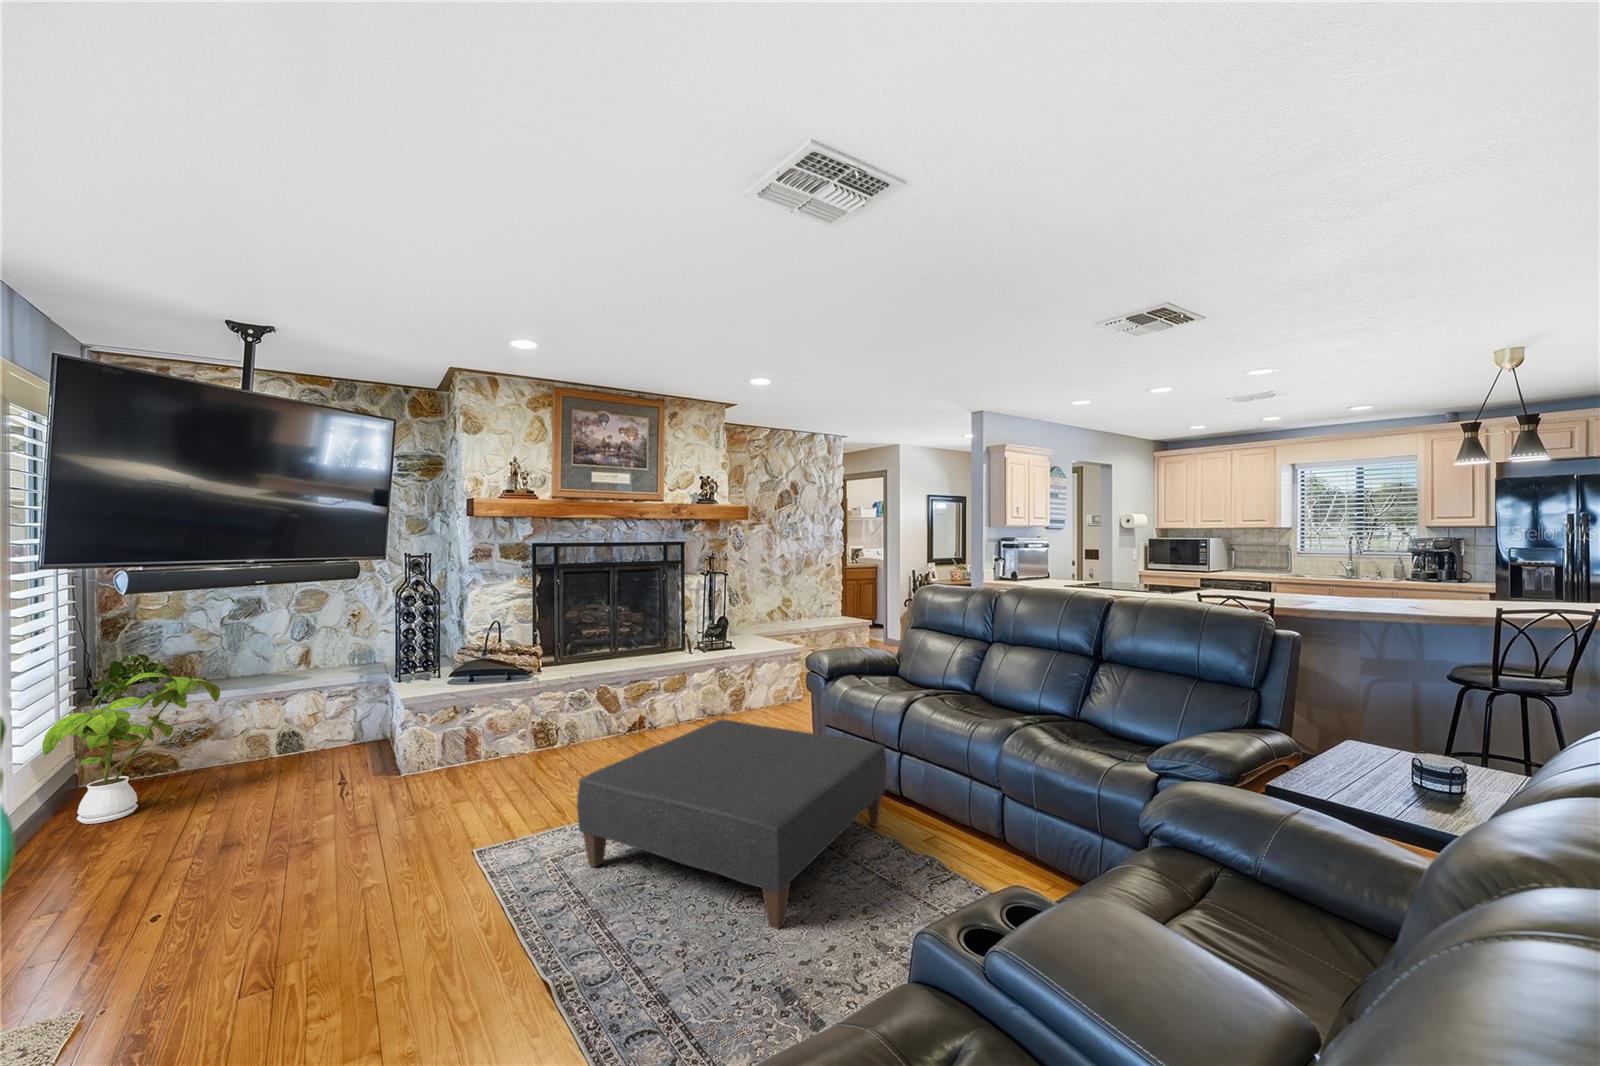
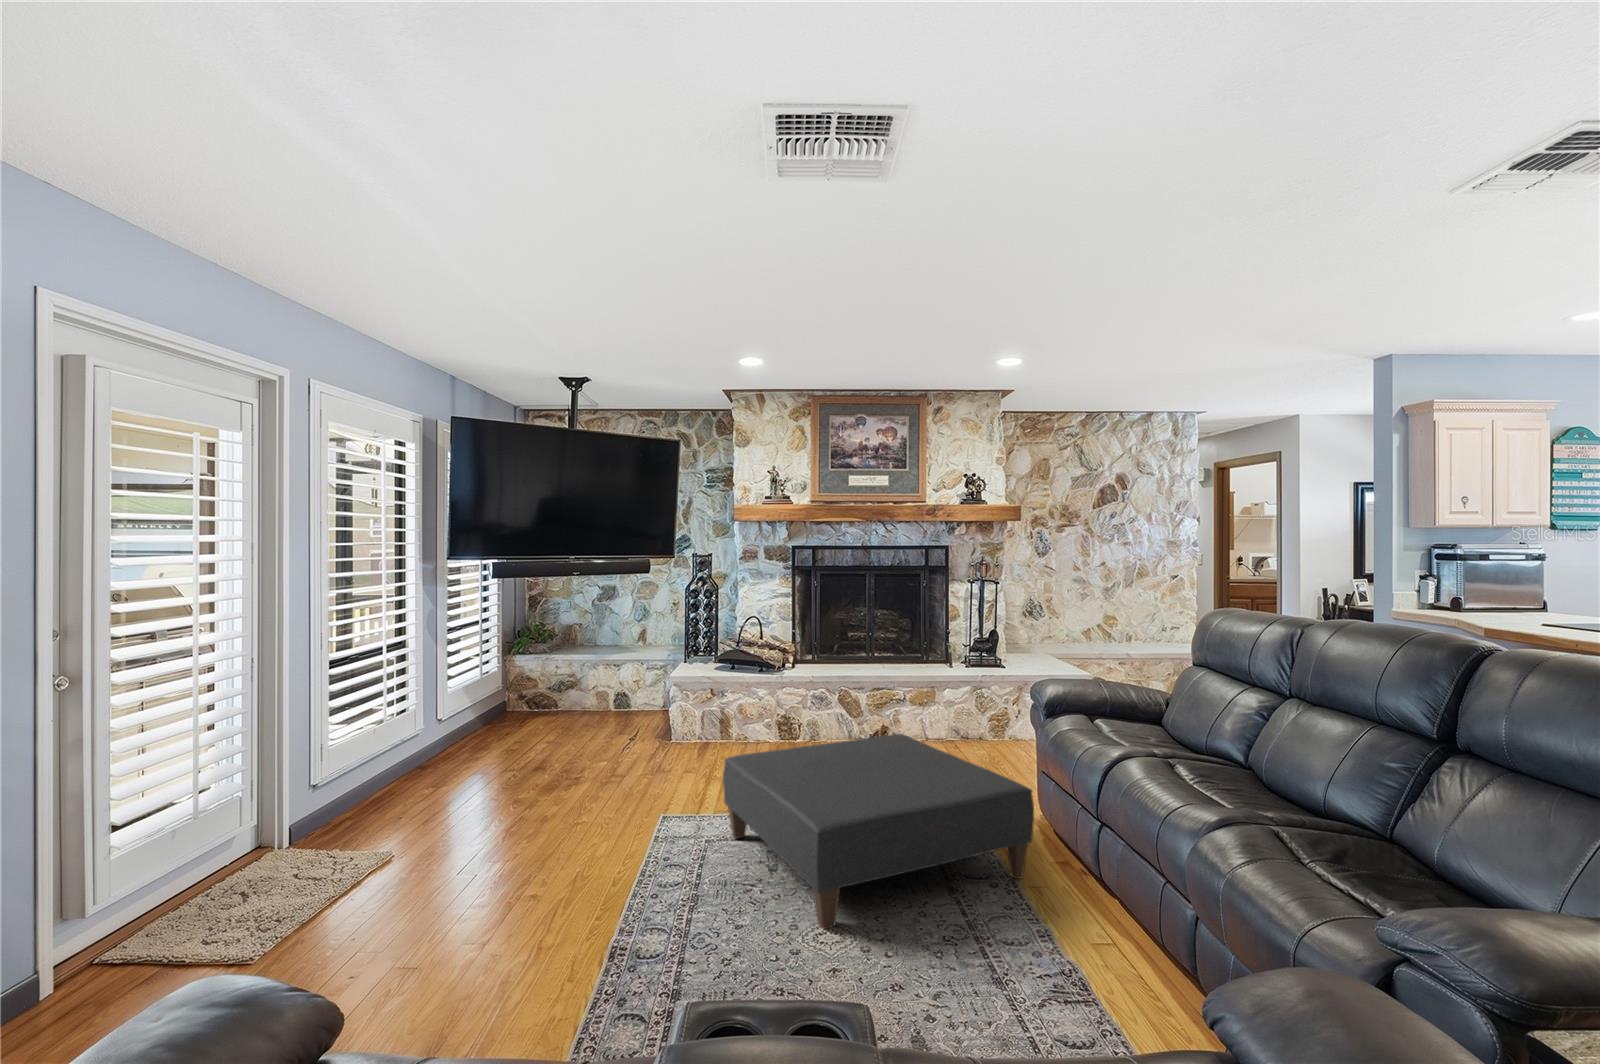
house plant: present [42,673,220,824] -> none [474,635,571,734]

